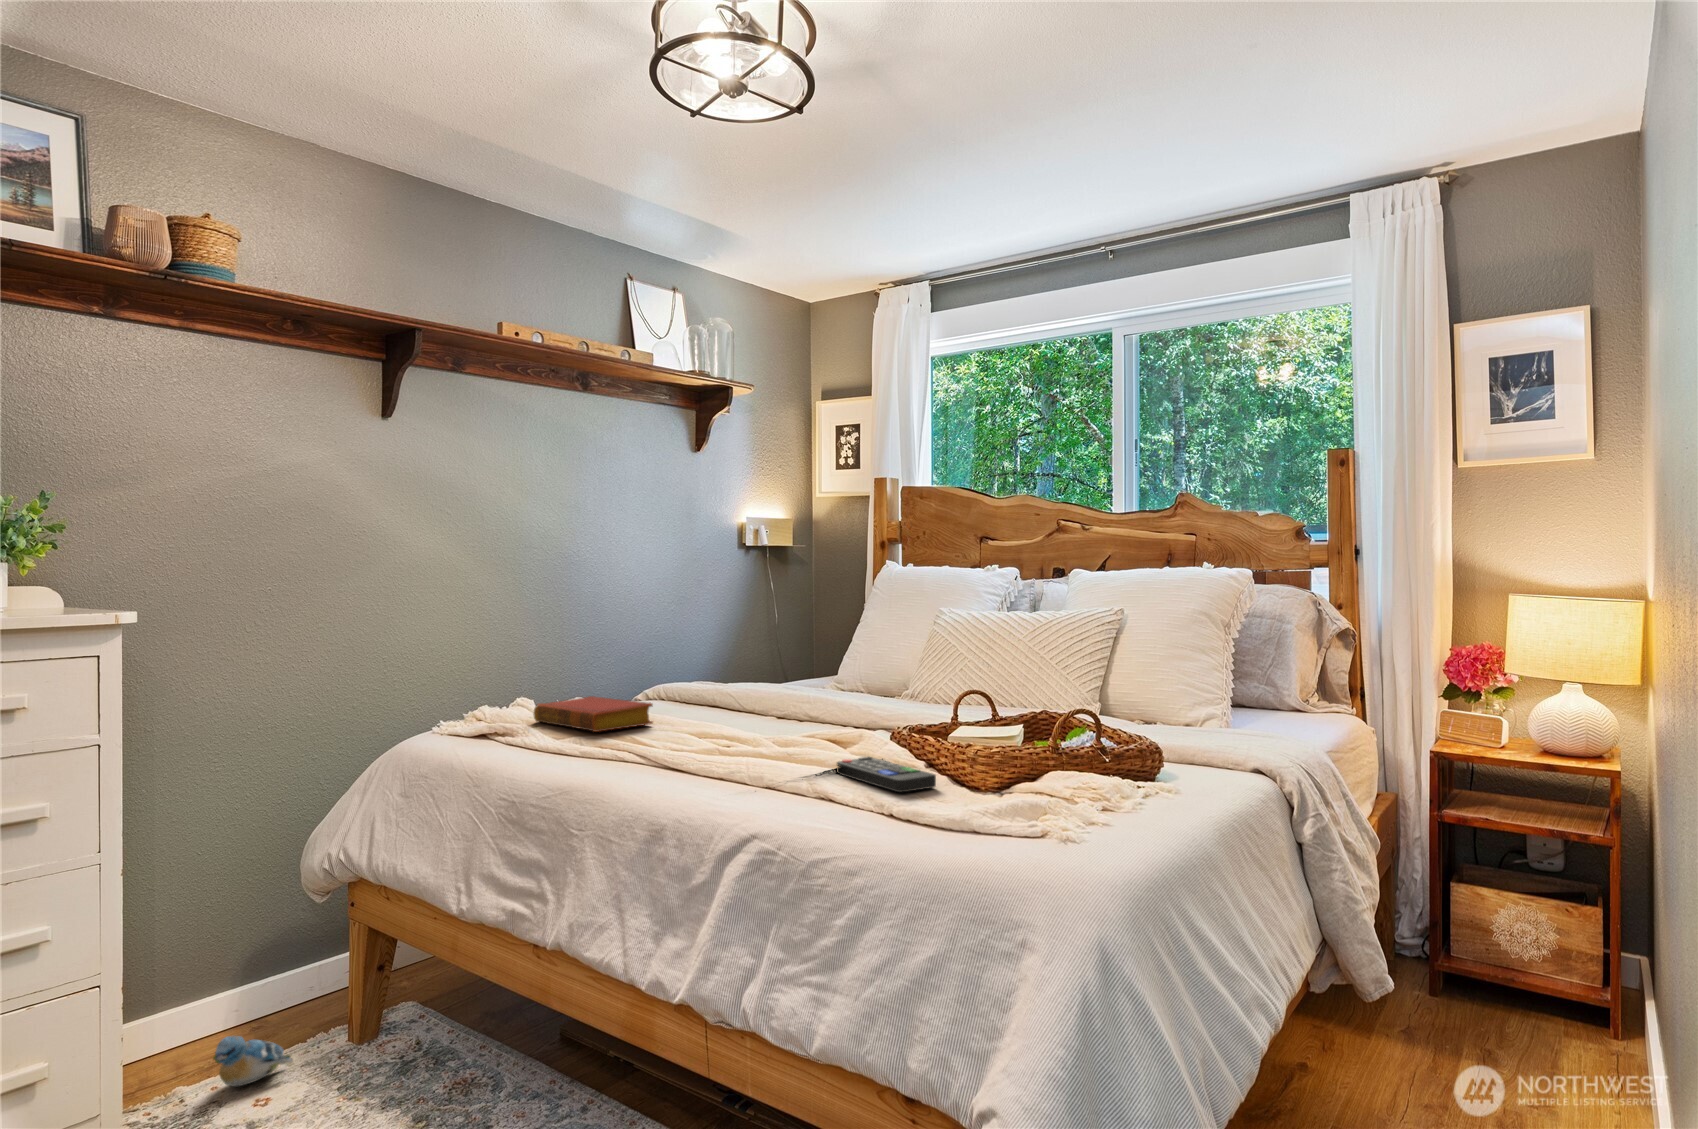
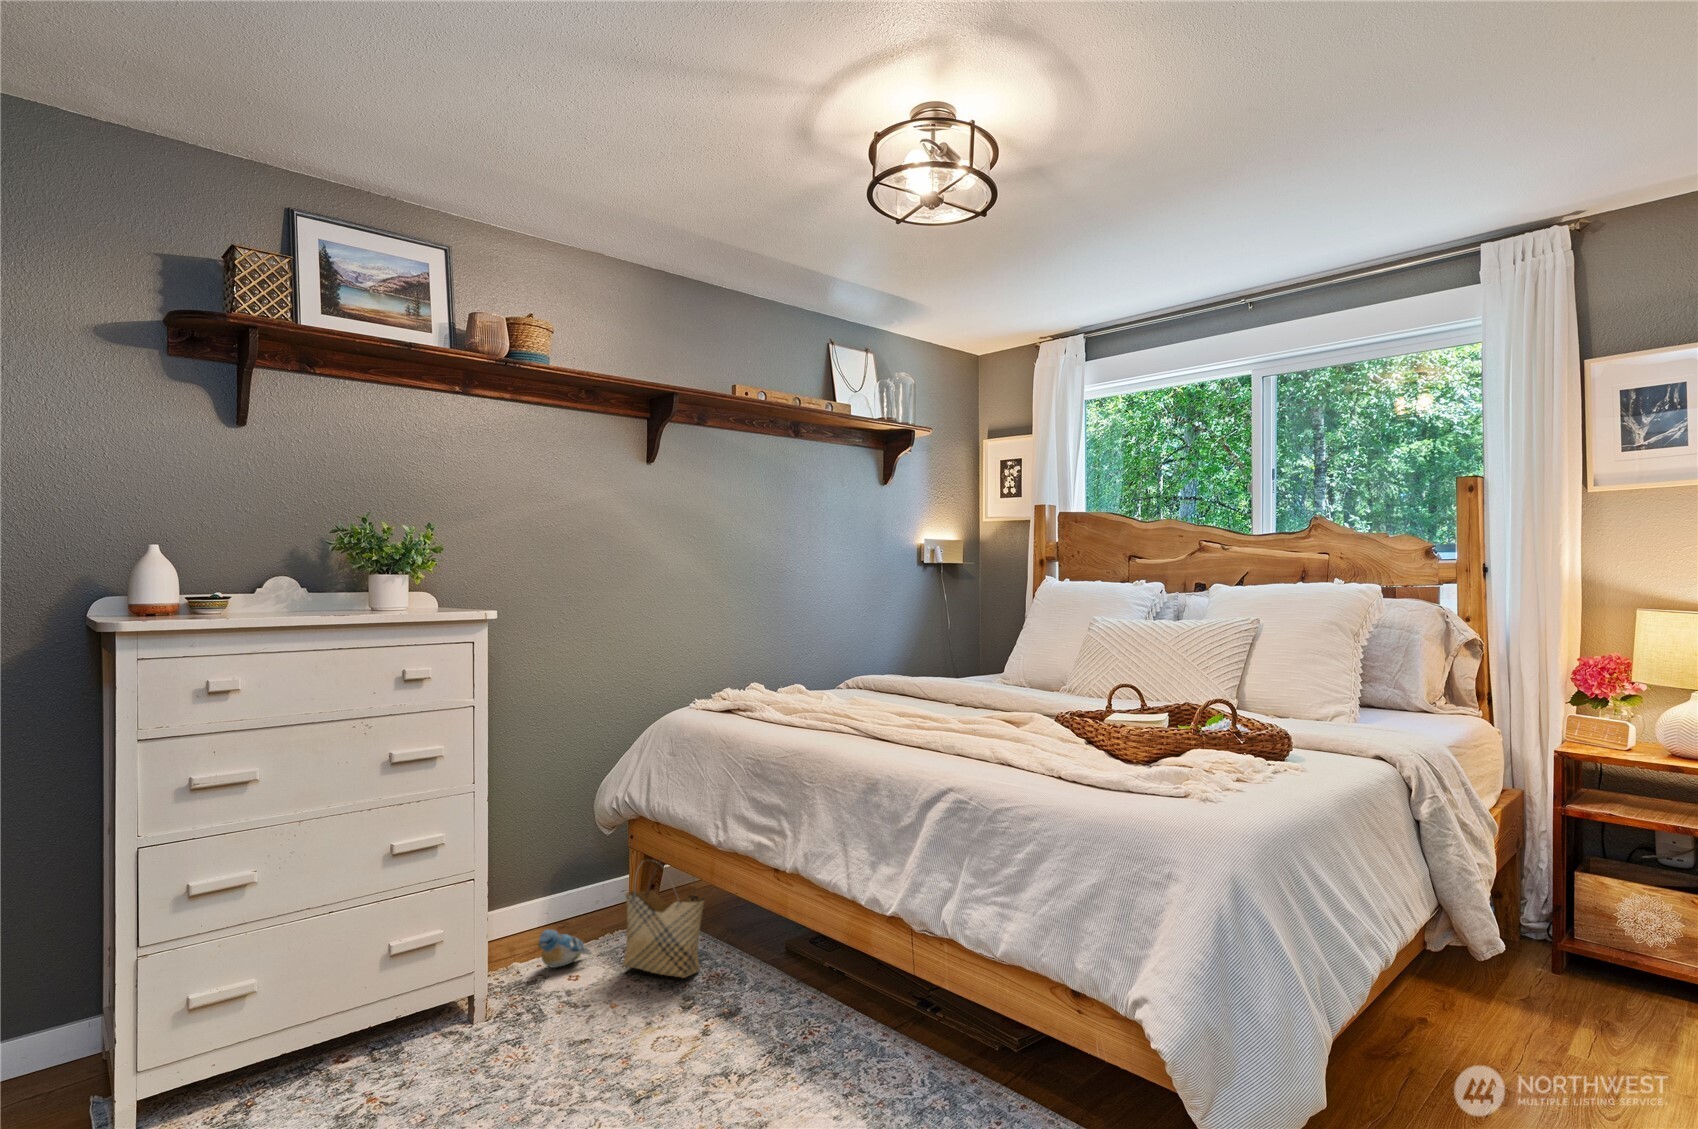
book: present [533,696,653,732] -> none [768,682,862,709]
remote control: present [837,757,936,792] -> none [1013,734,1095,761]
woven basket: none [335,918,448,1087] -> present [623,858,705,978]

